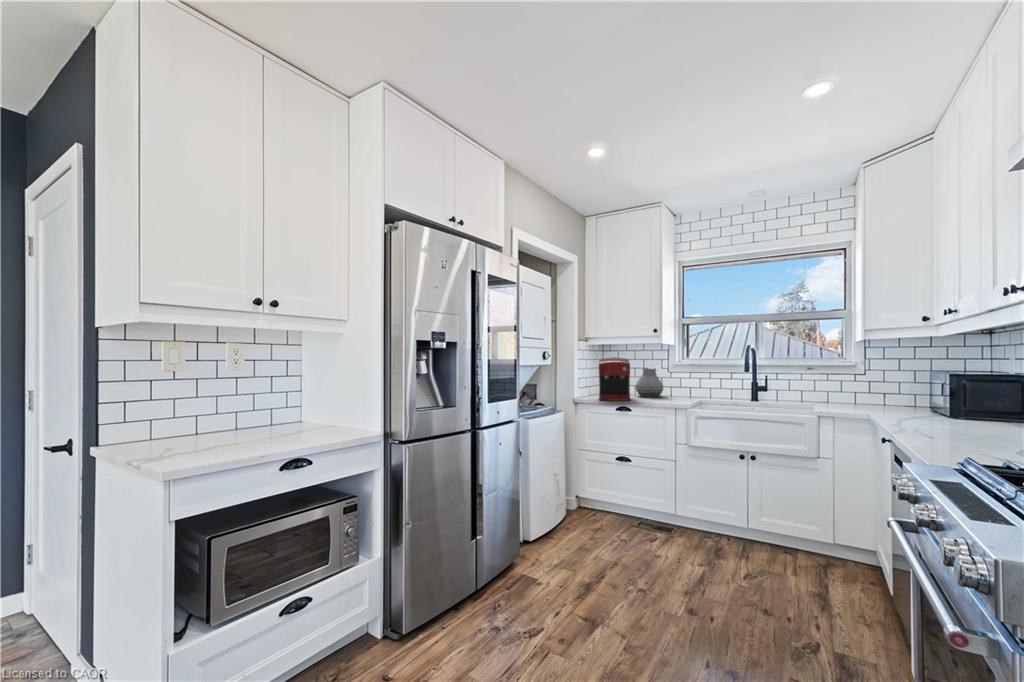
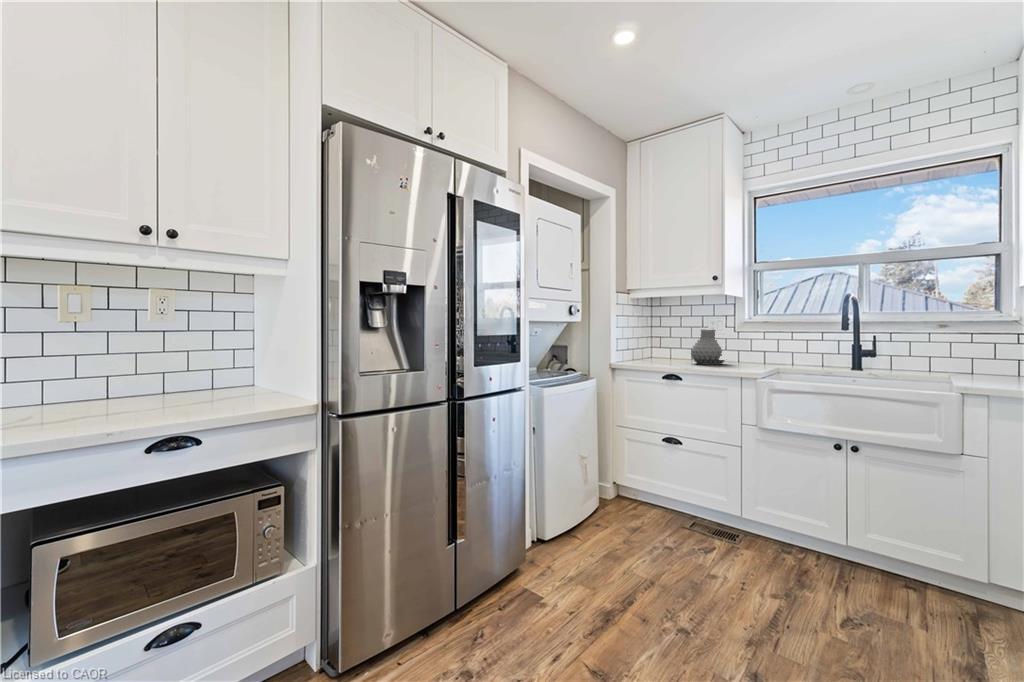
coffee maker: present [599,357,630,401] -> none [642,316,682,369]

